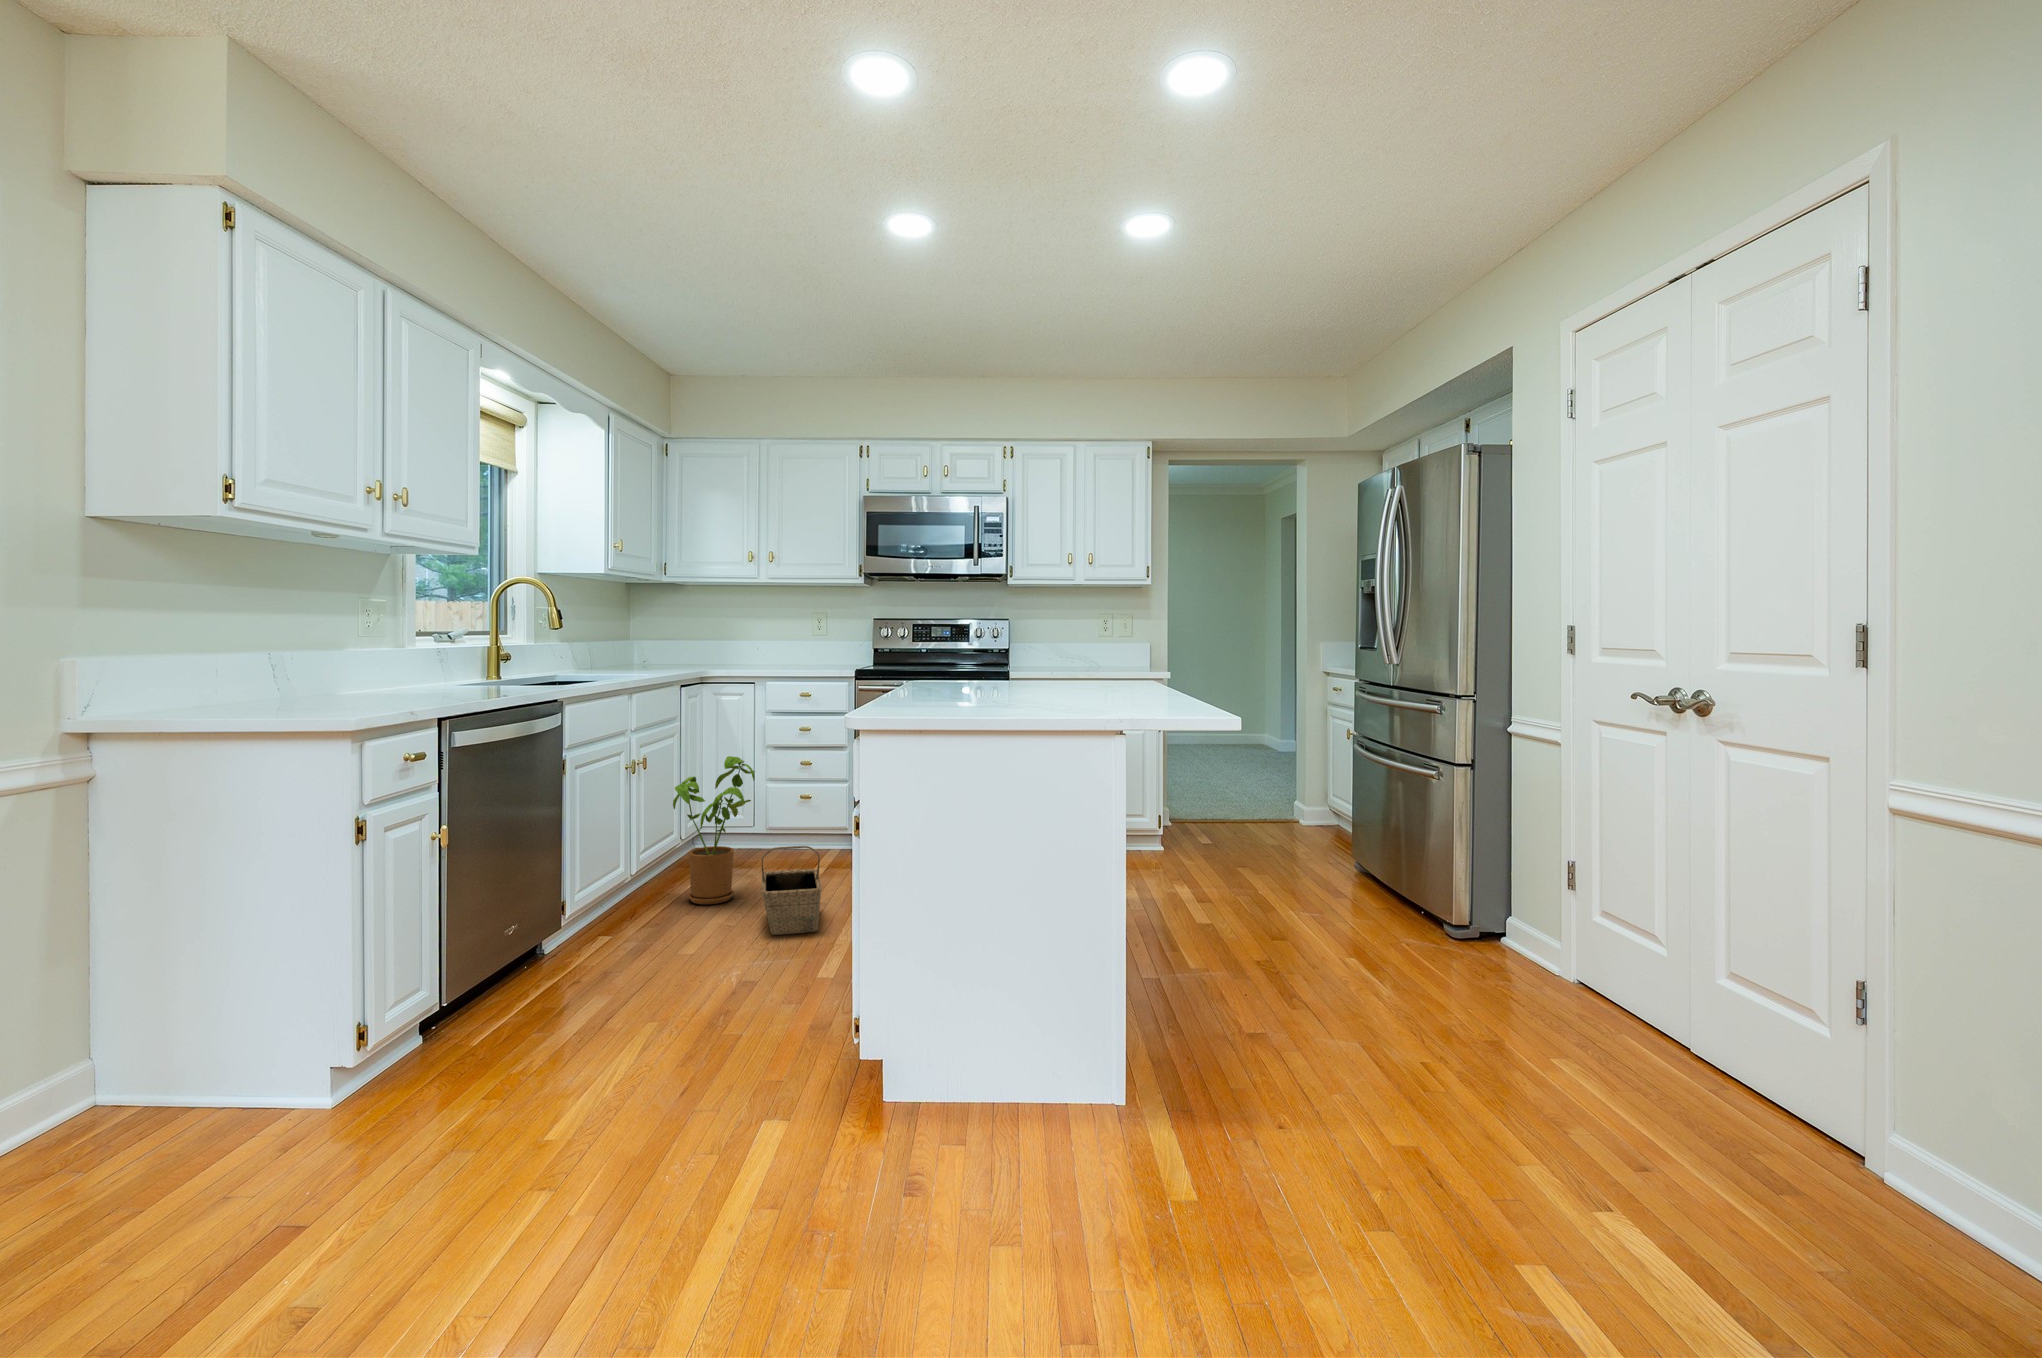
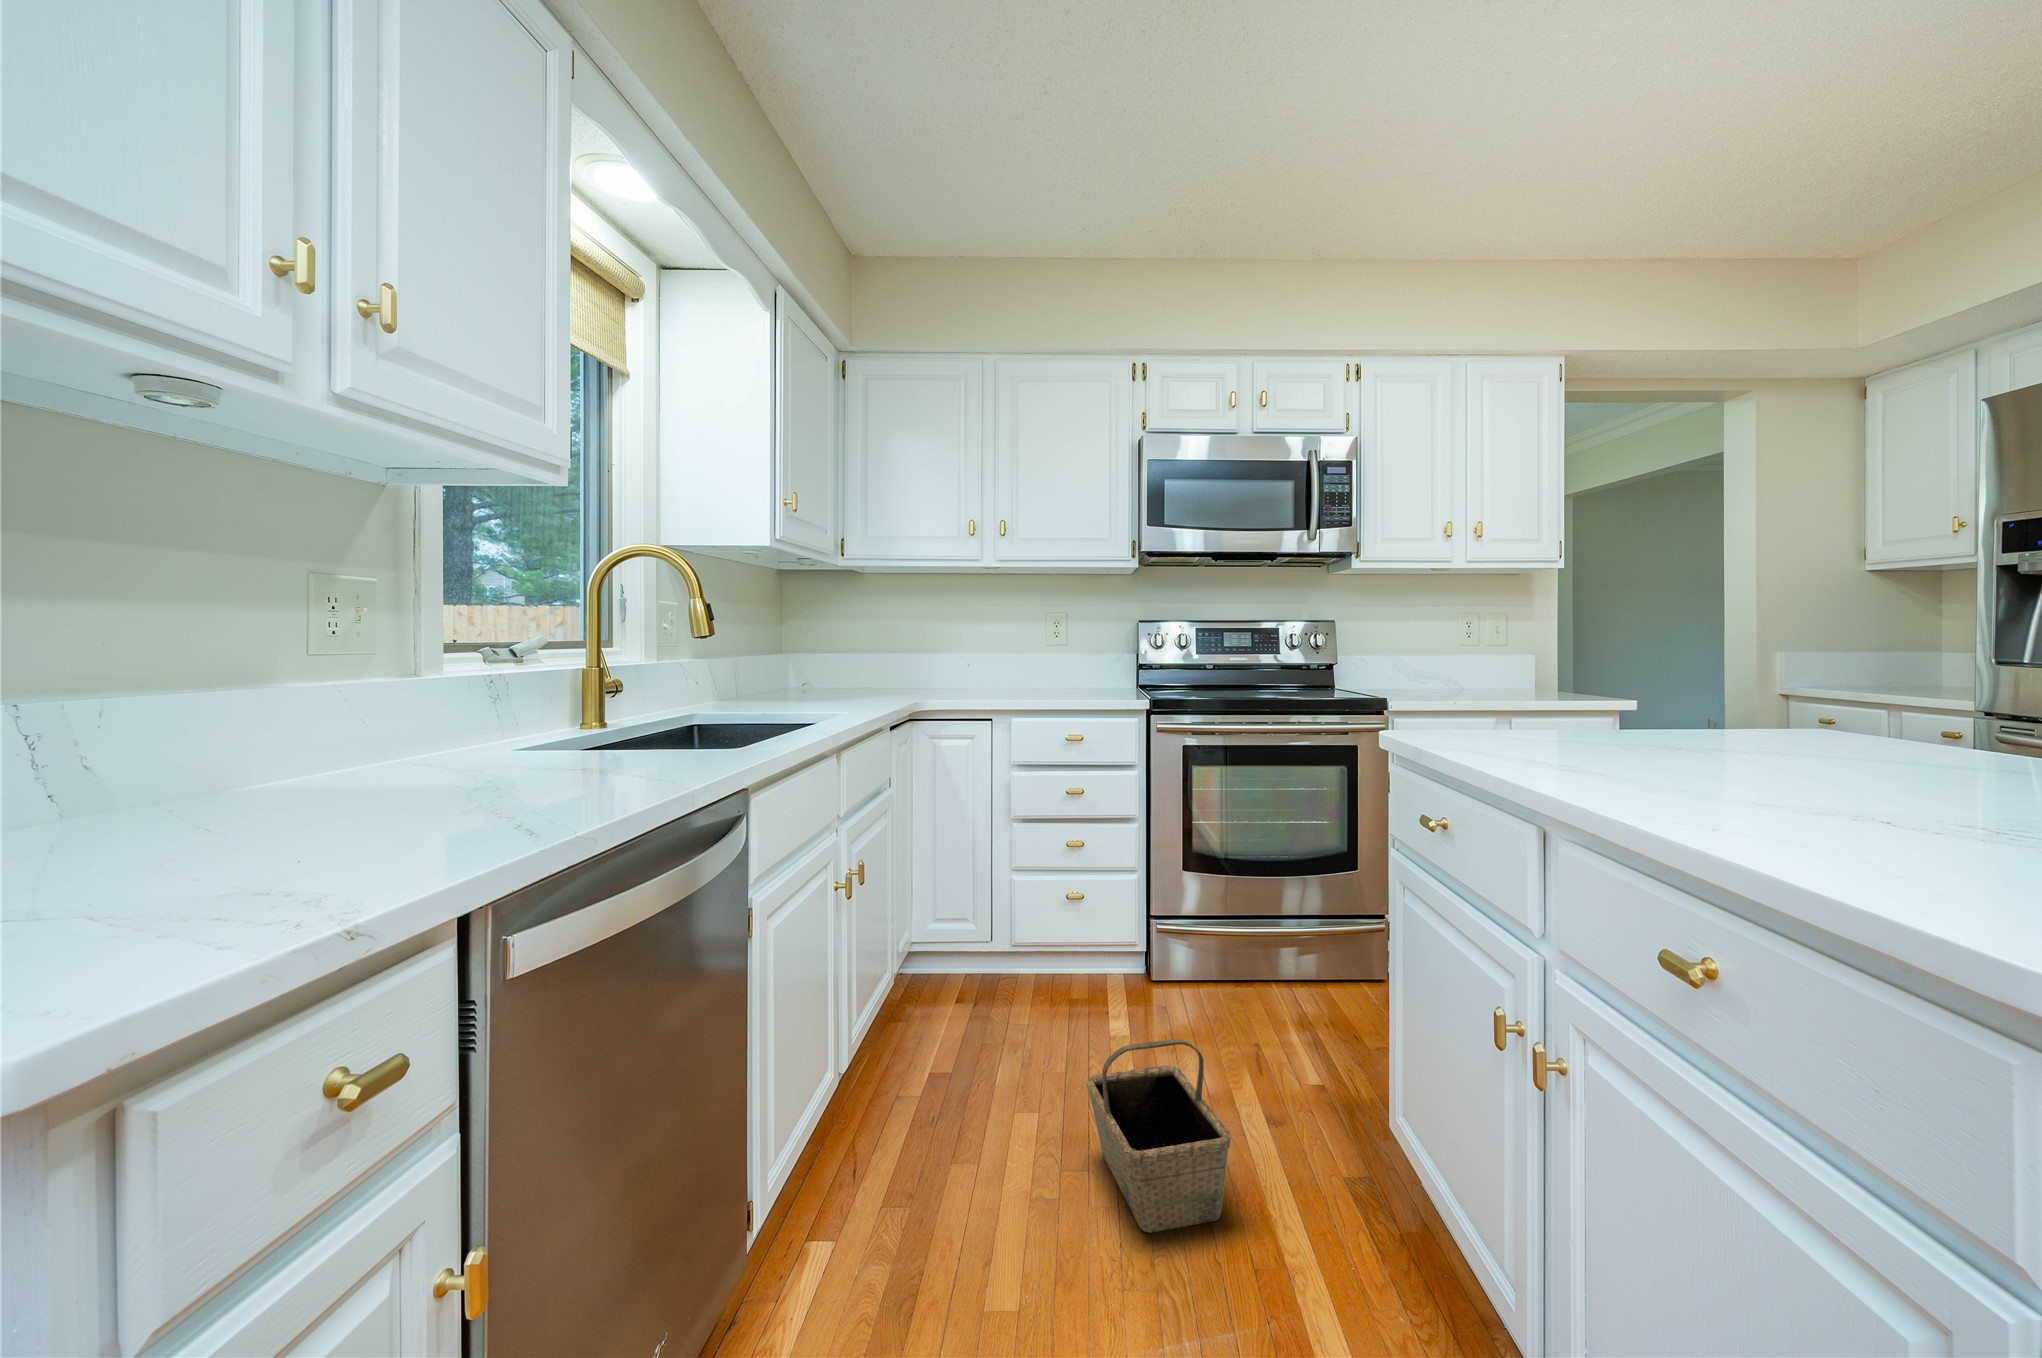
house plant: present [673,756,755,904] -> none [906,856,1048,1124]

